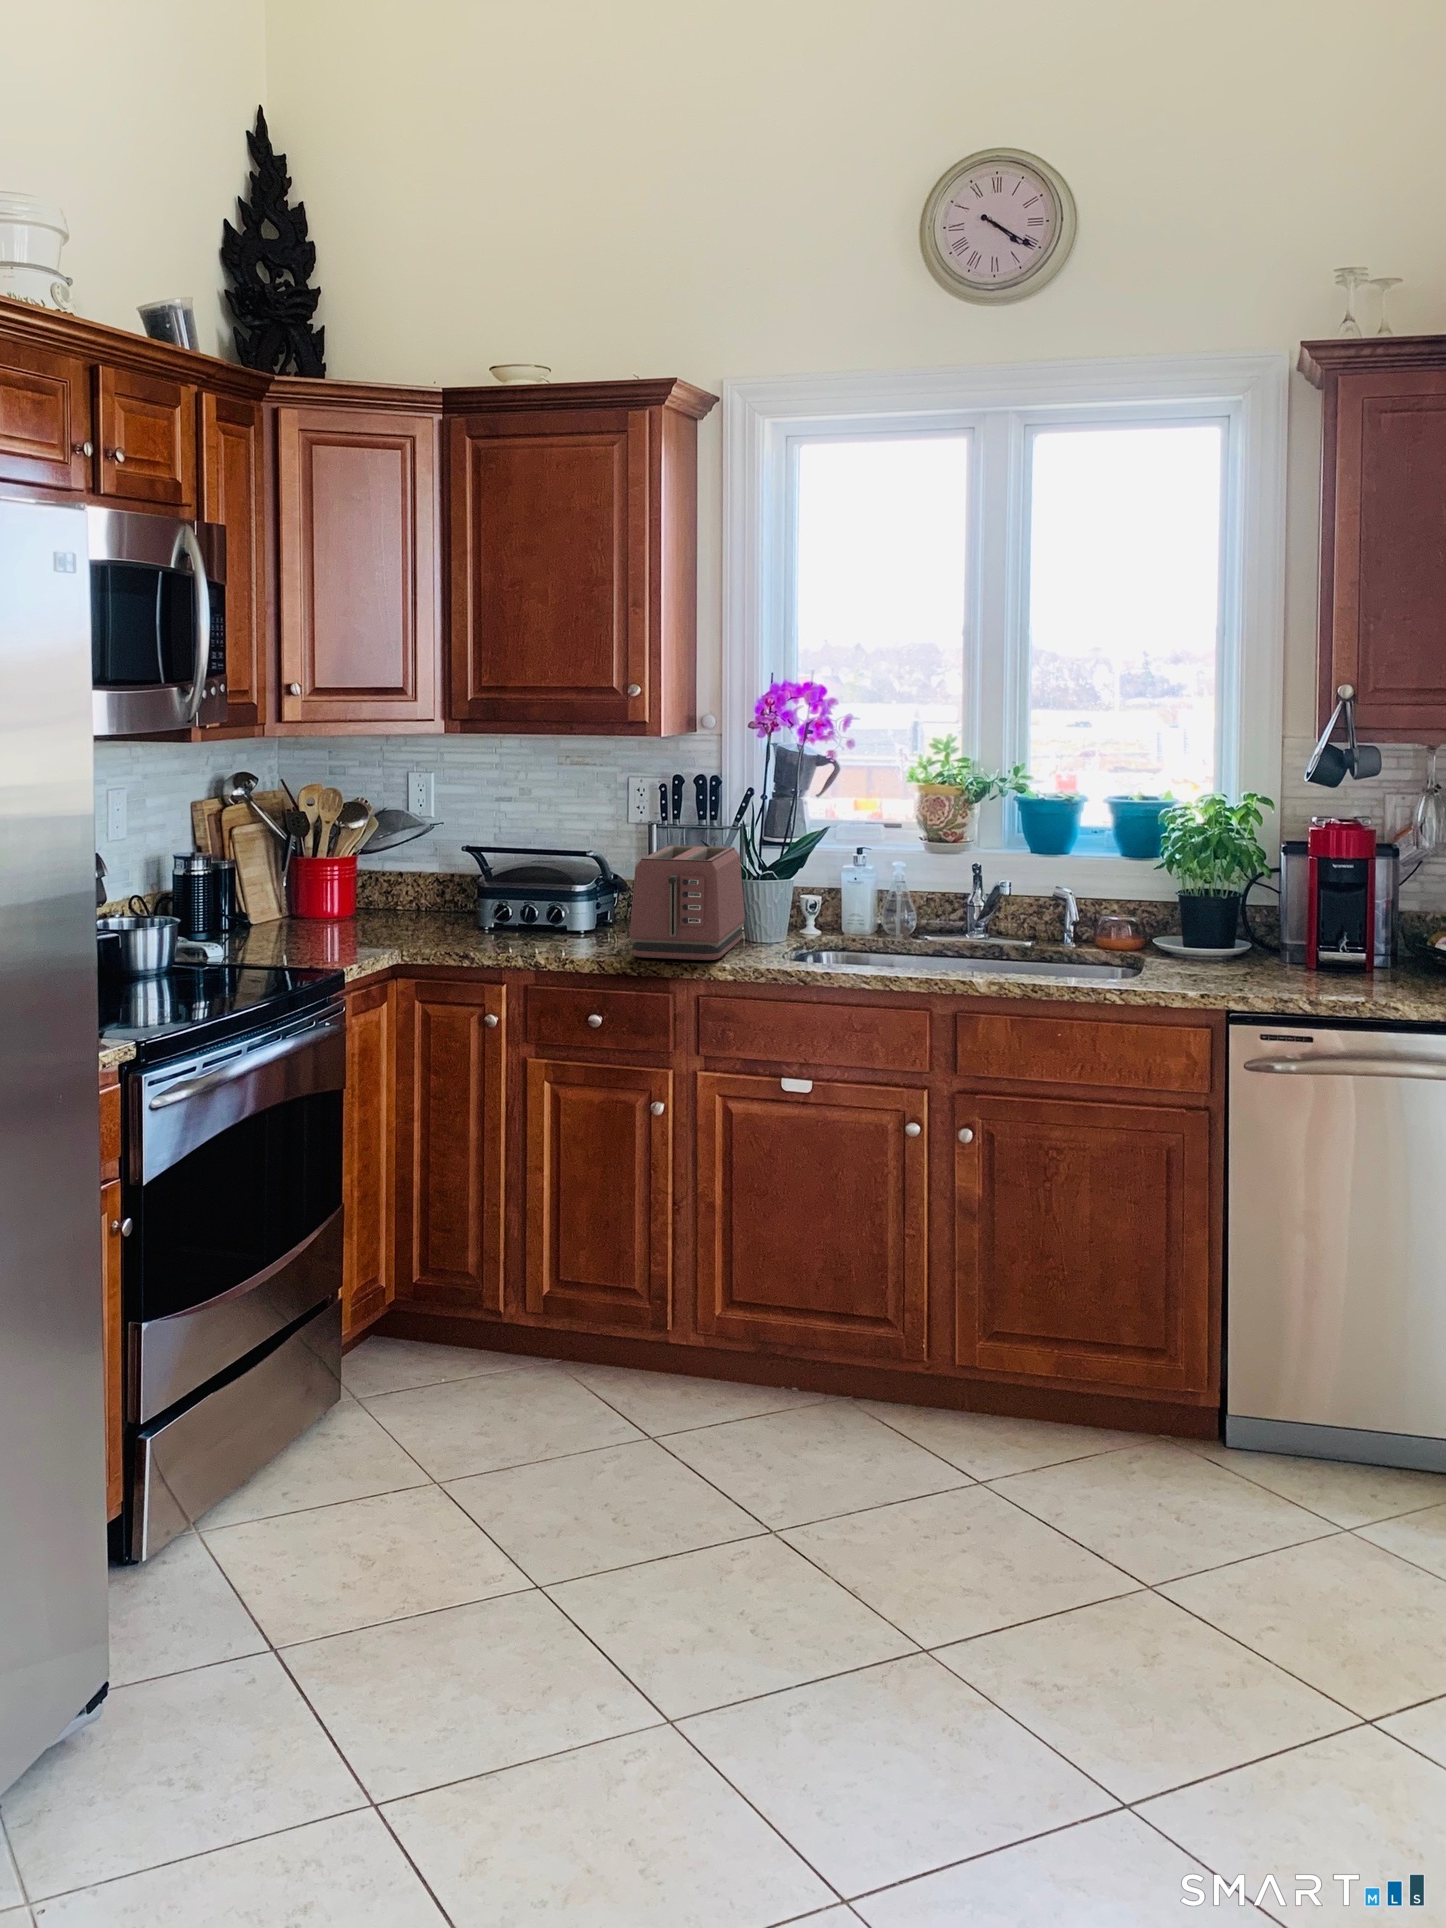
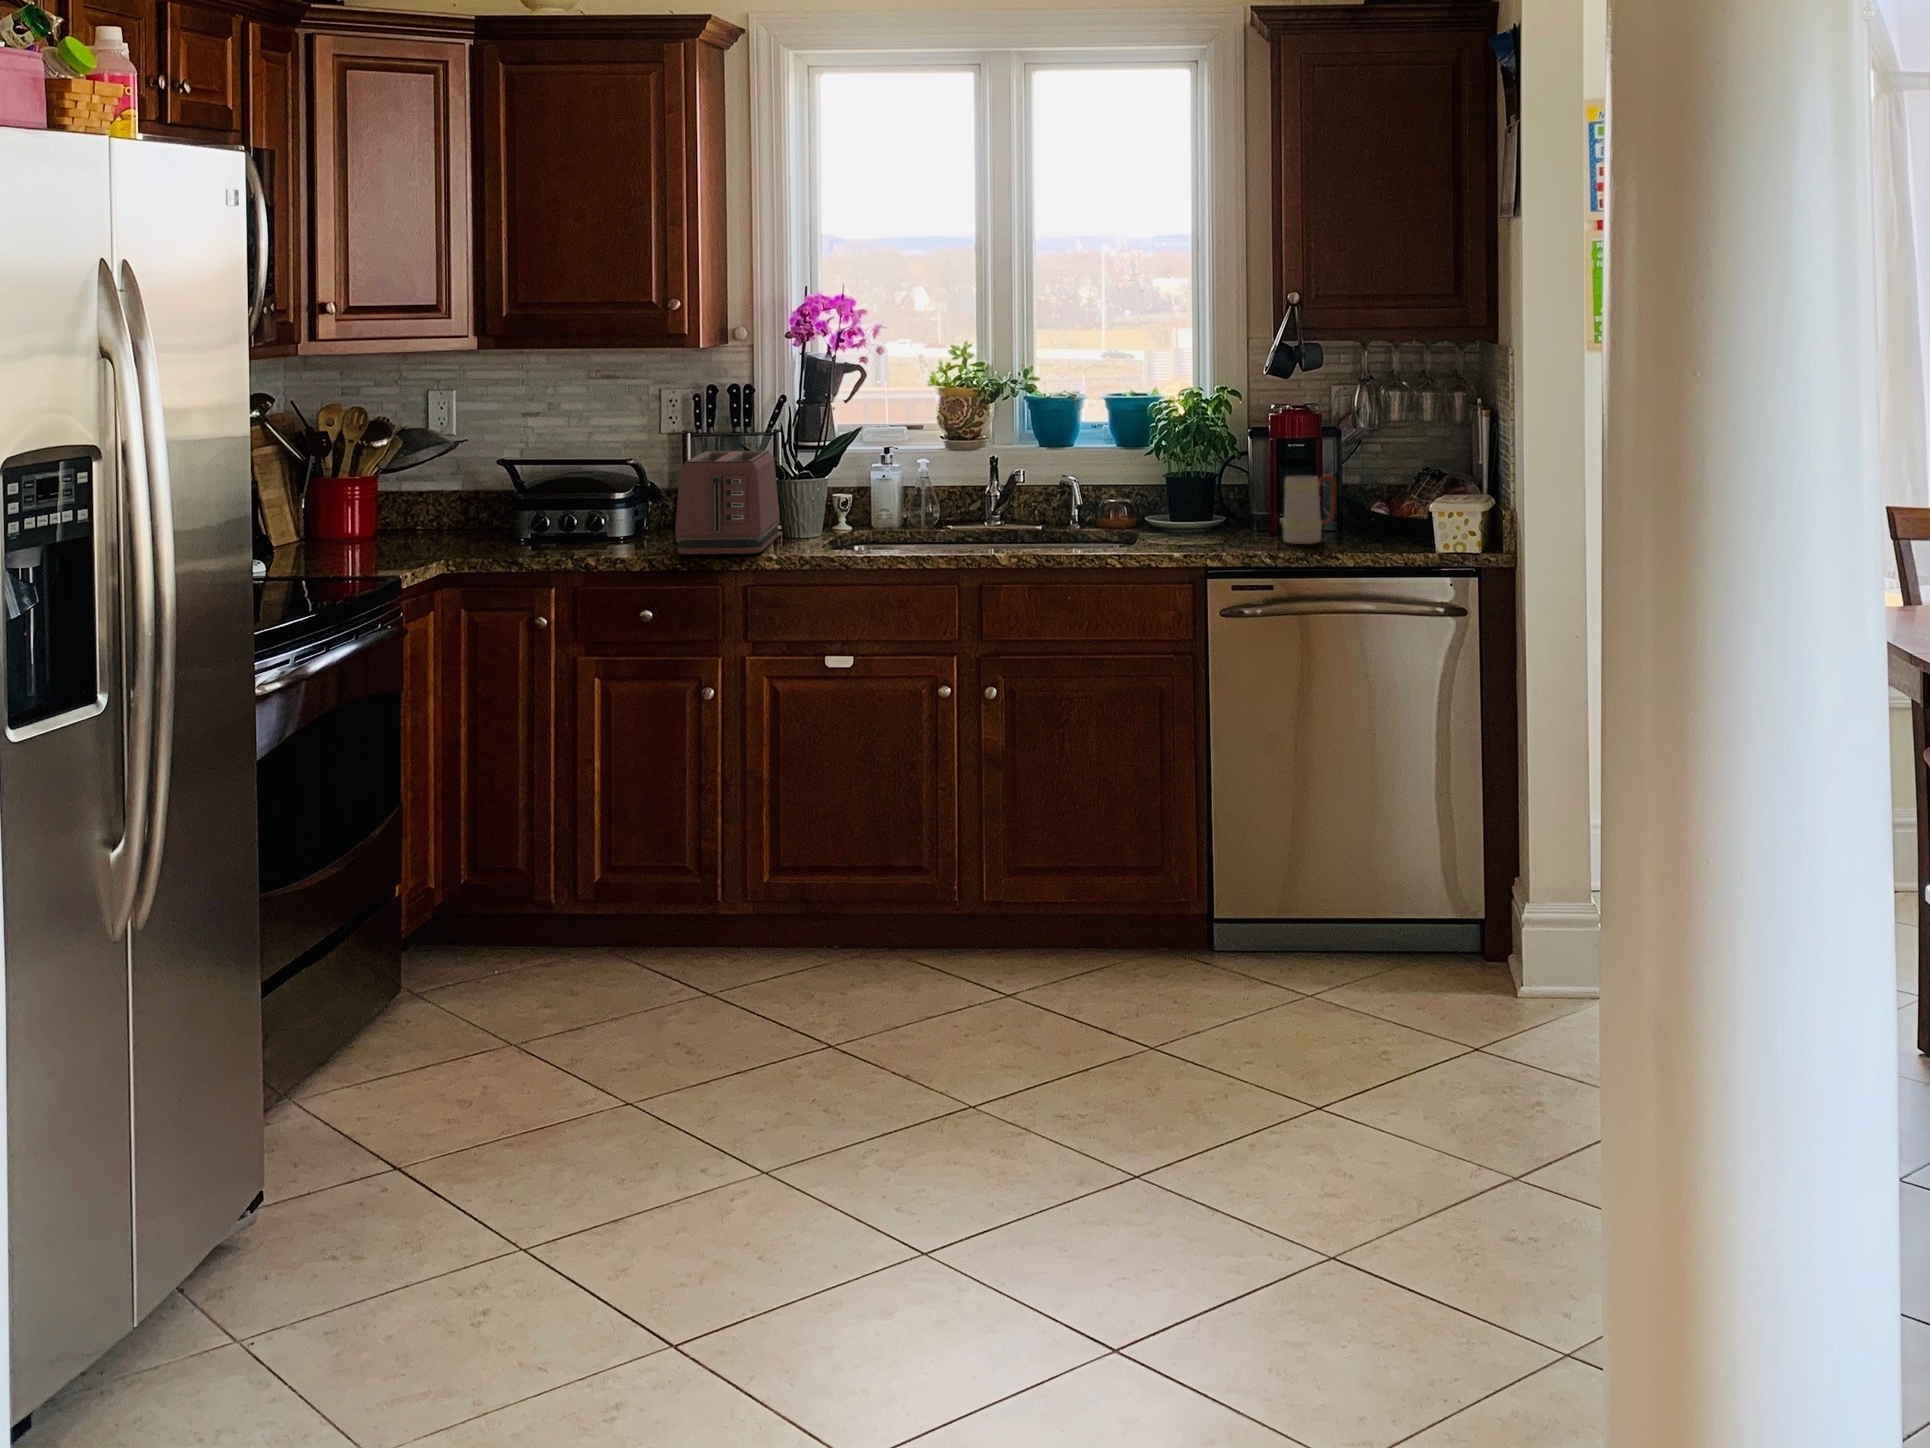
mug: none [1321,903,1391,985] -> present [1283,474,1336,544]

